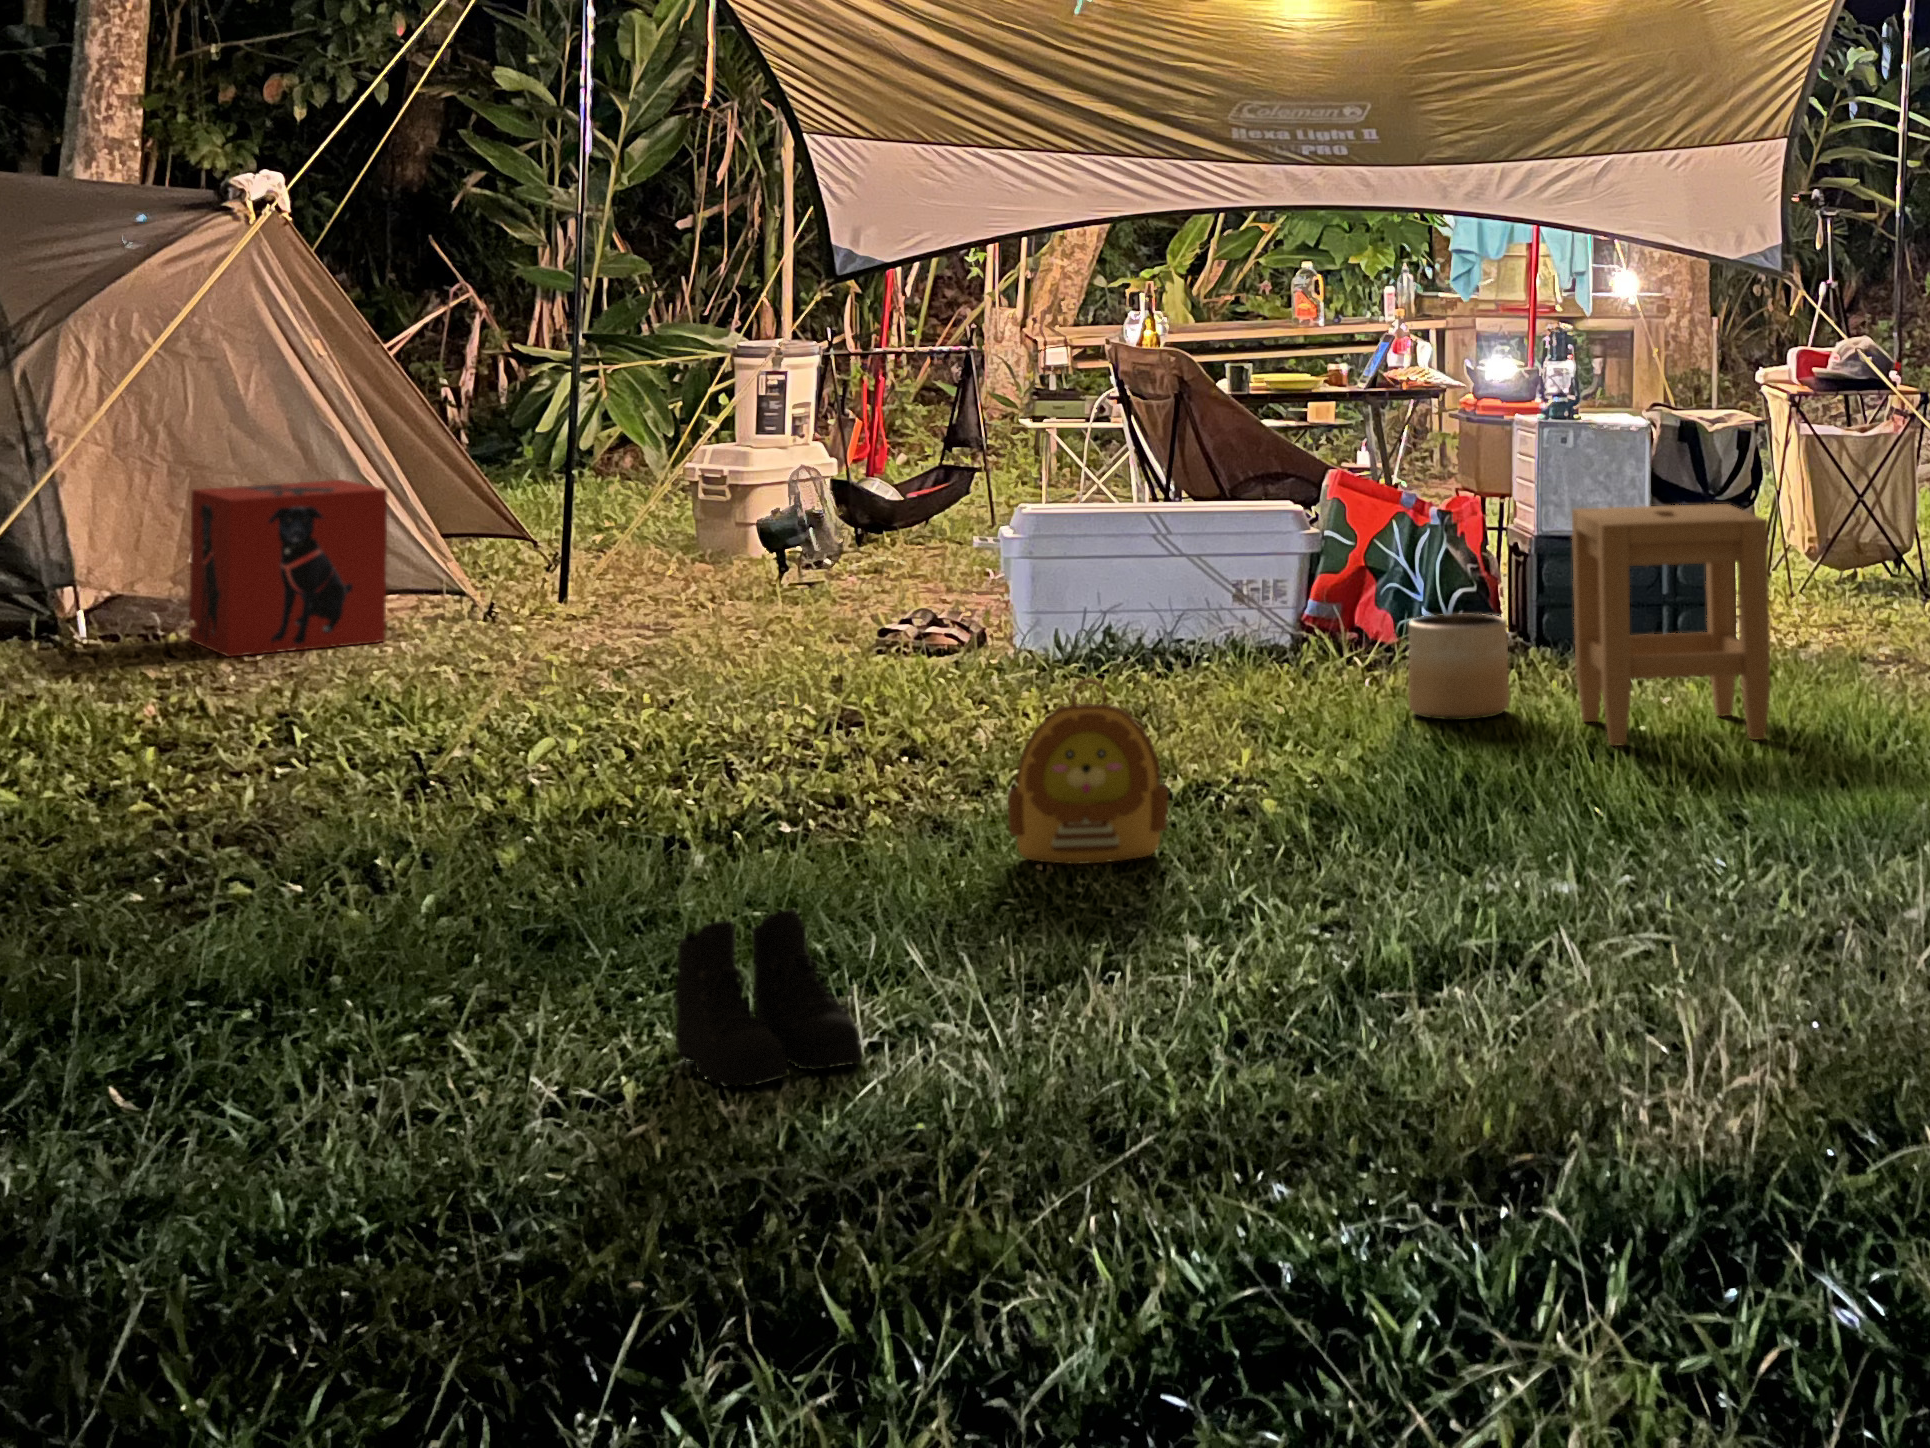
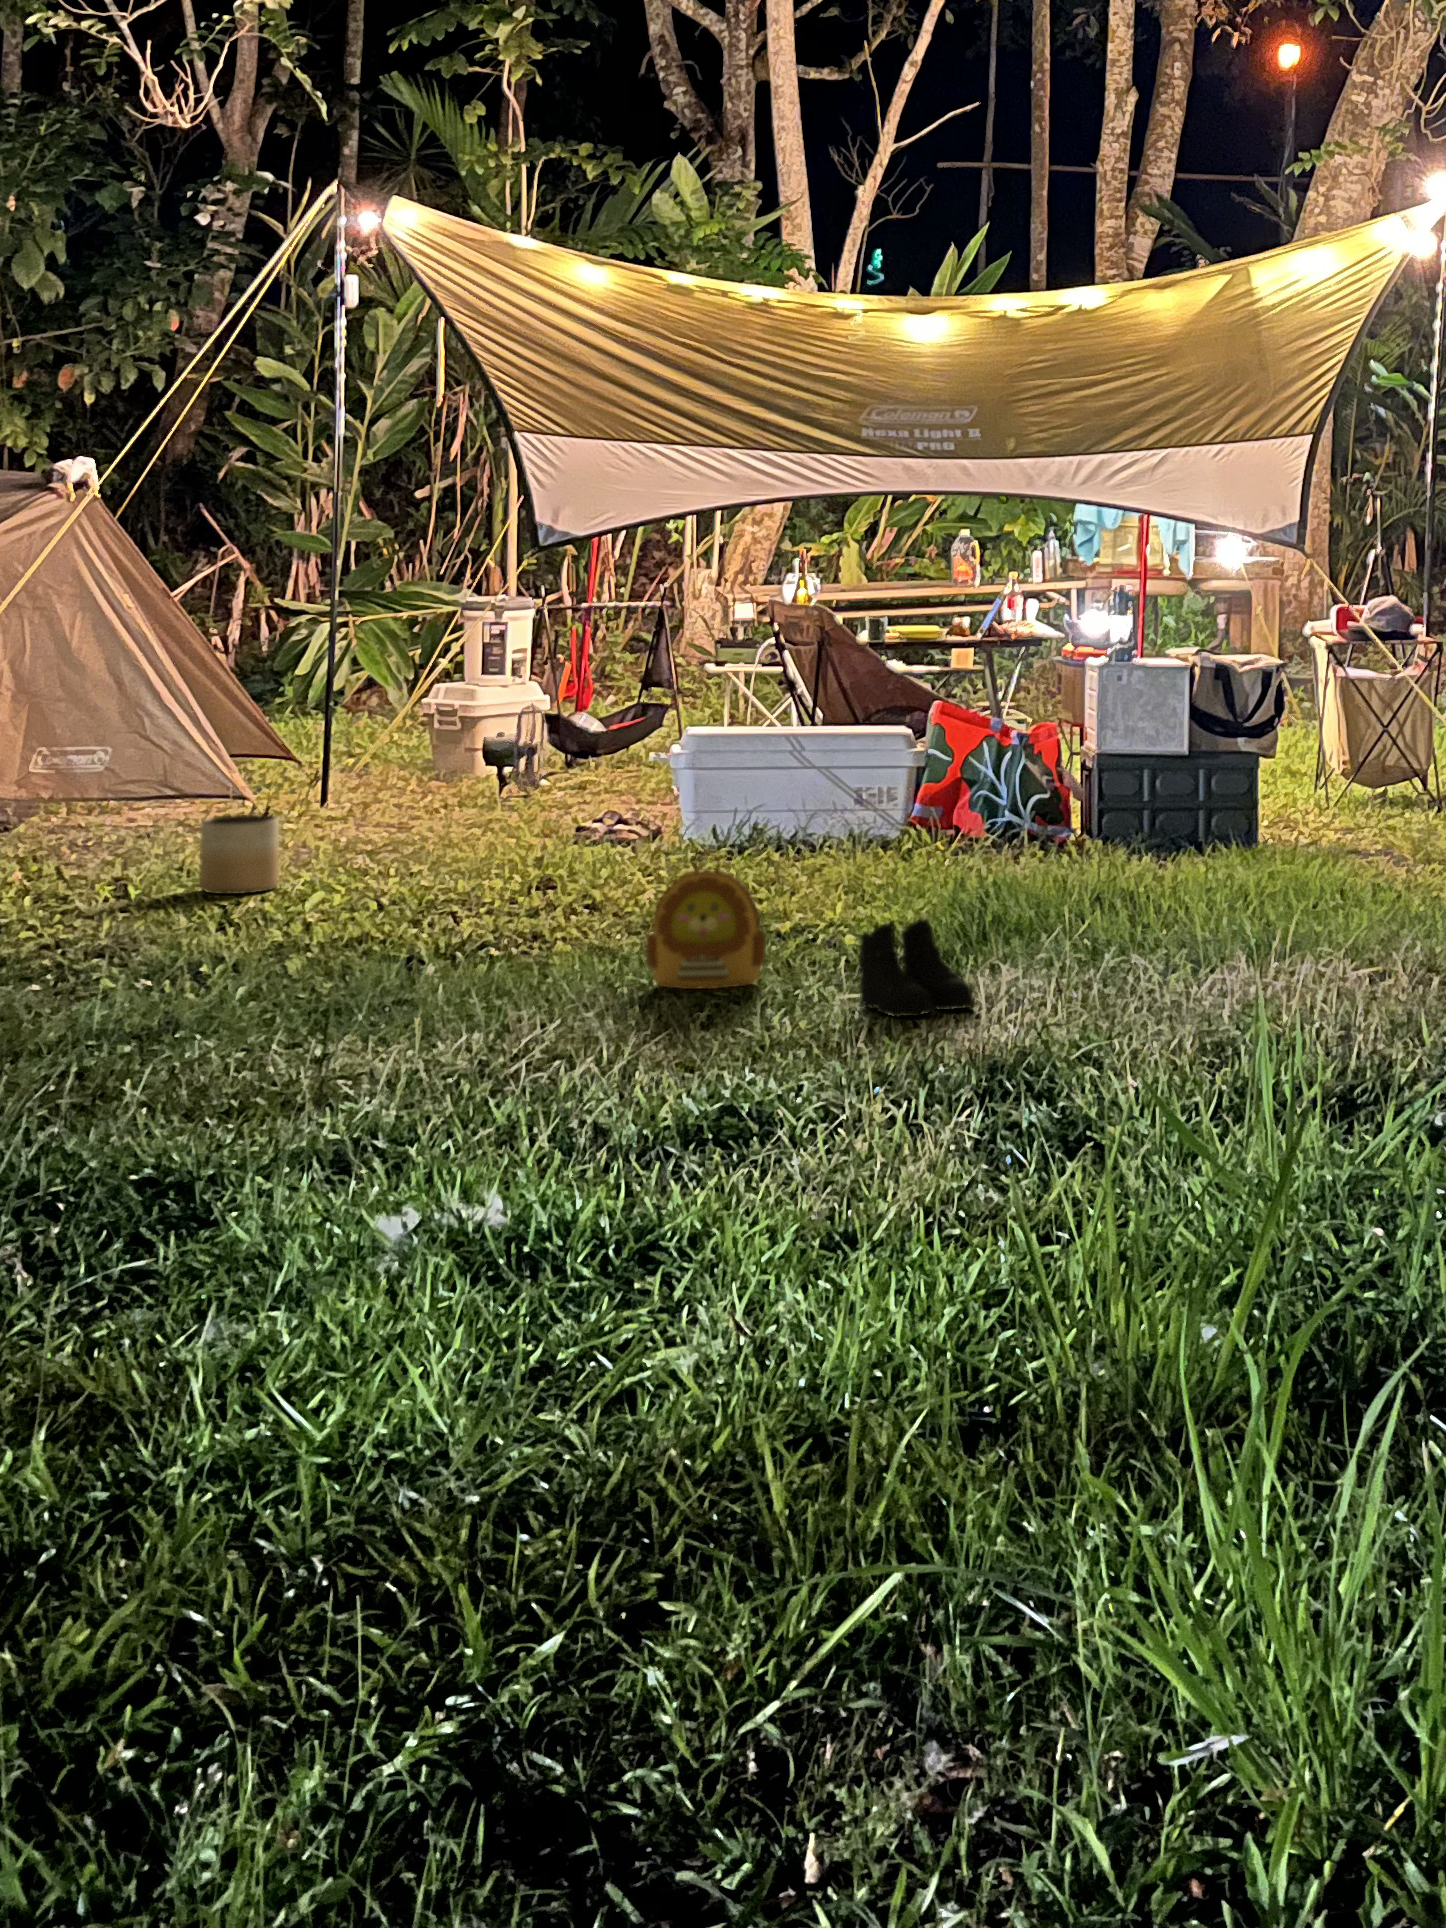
storage box: present [189,480,387,657] -> none [13,709,173,851]
stool: present [1572,504,1771,746] -> none [1108,728,1256,915]
planter: present [1409,614,1509,720] -> present [200,815,280,894]
boots: present [676,909,862,1087] -> present [859,919,974,1017]

